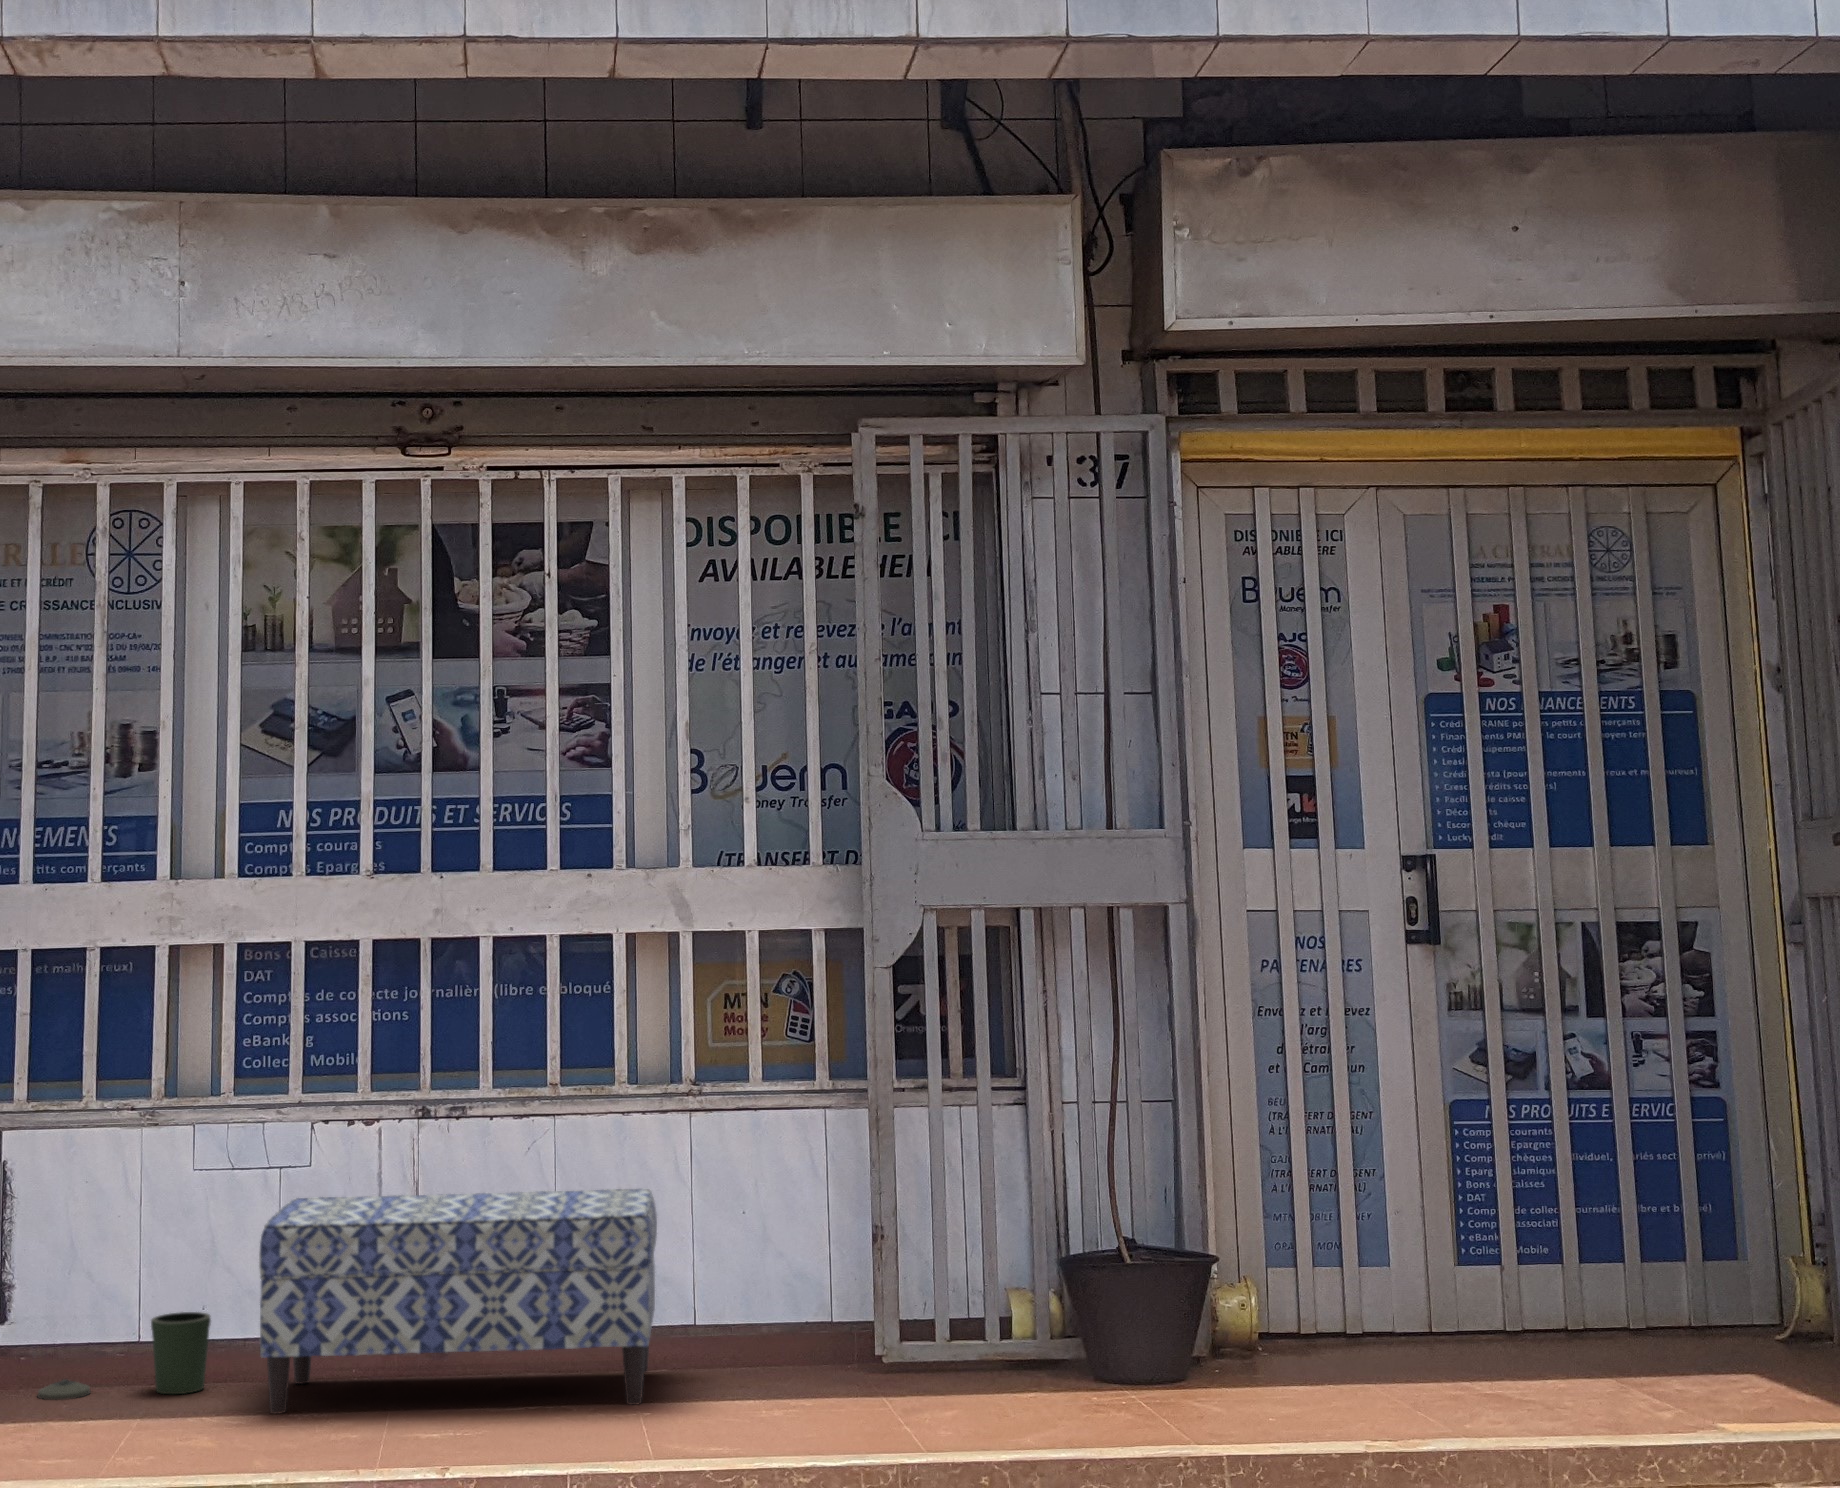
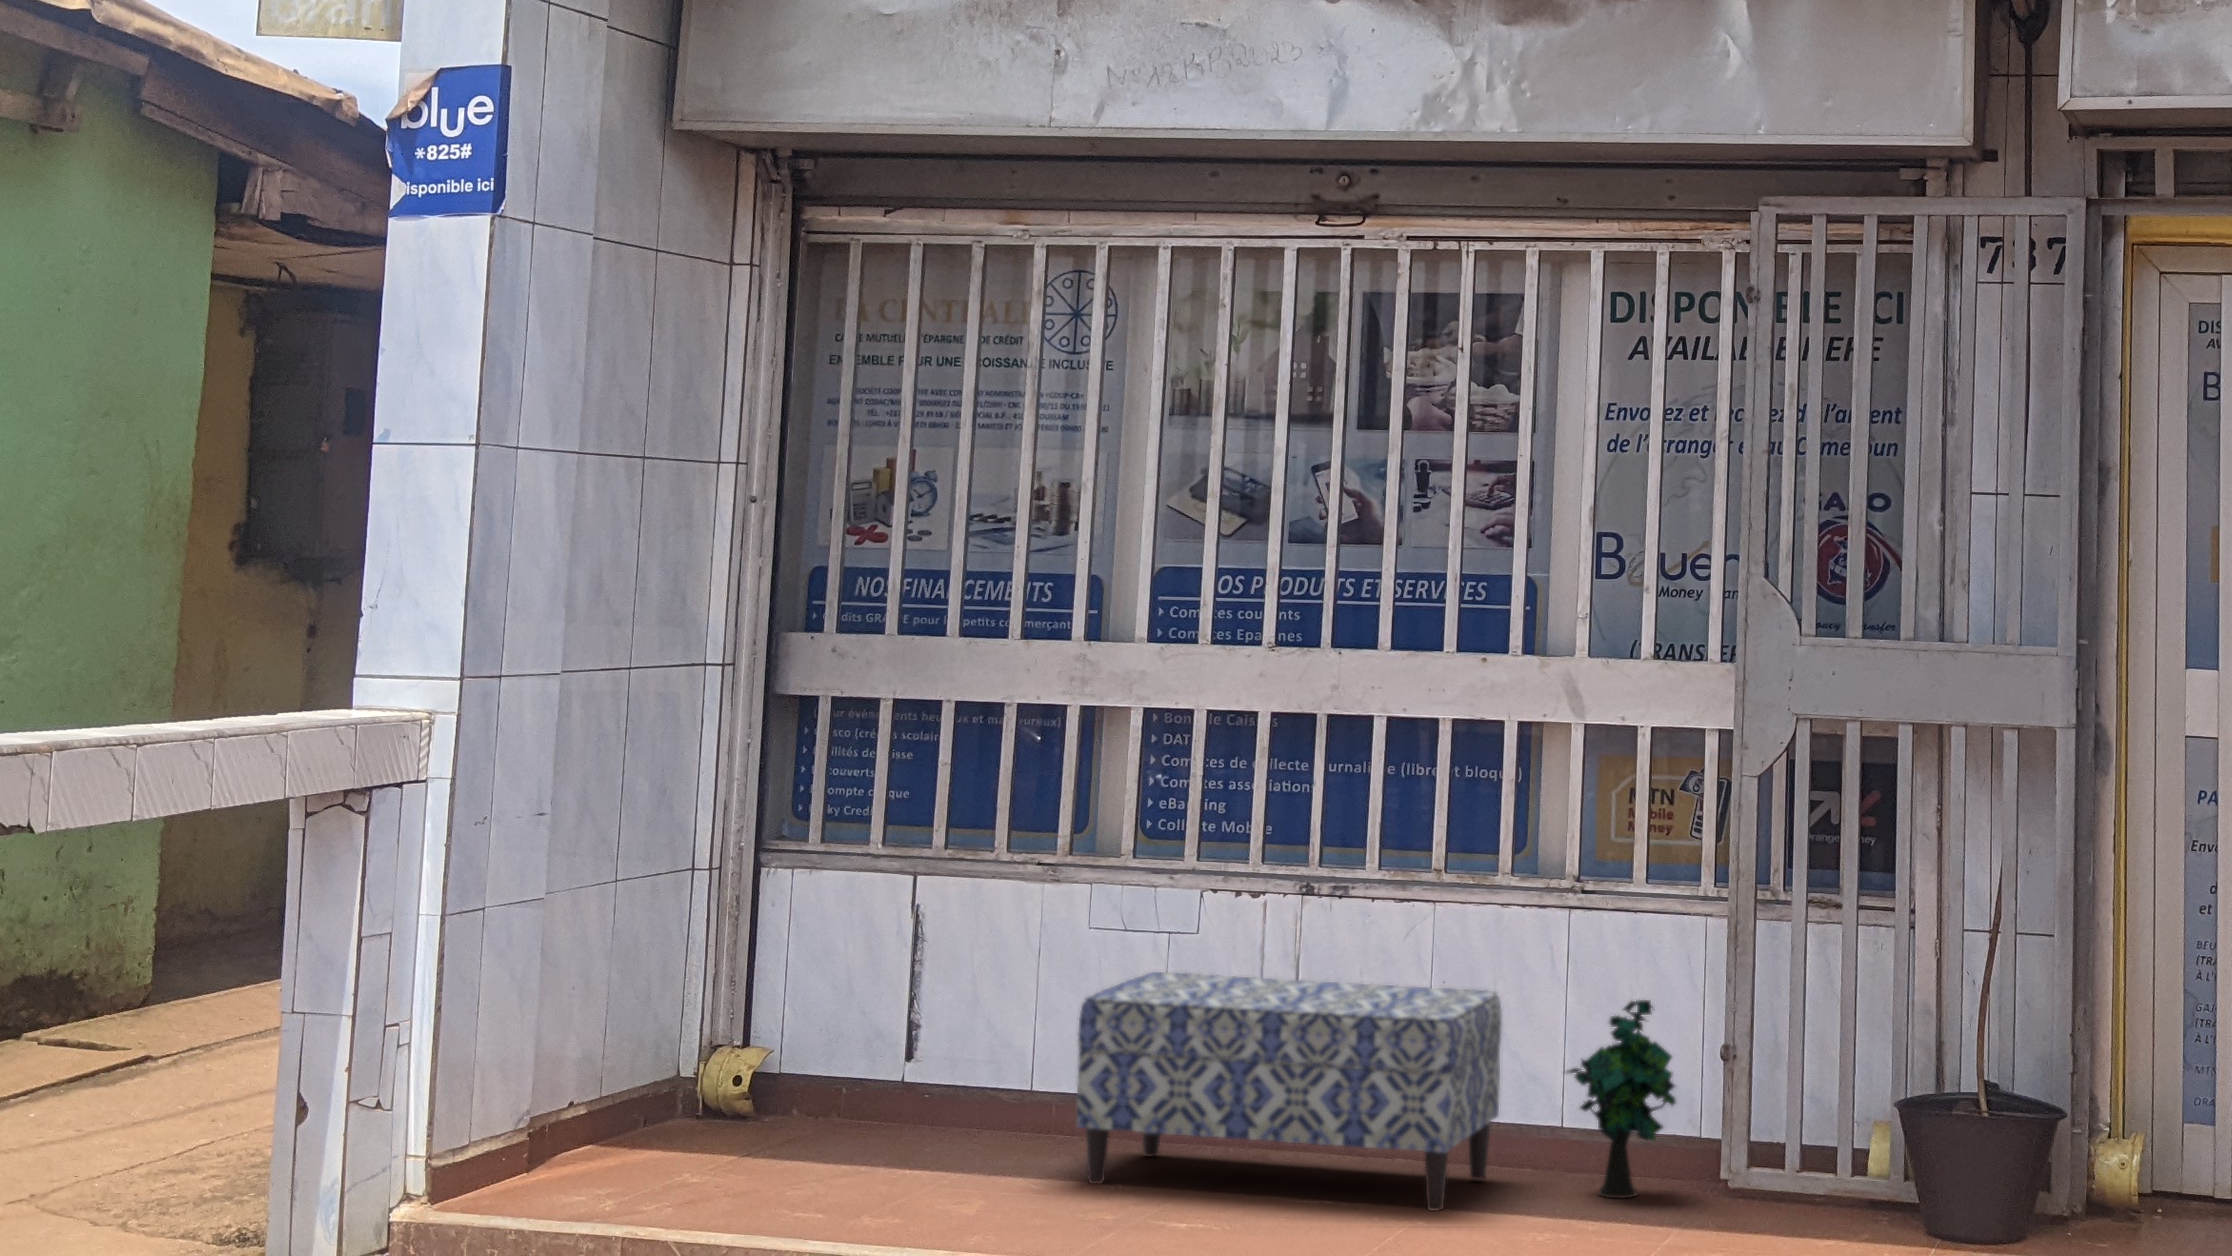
decorative plant: none [726,1183,836,1378] -> present [1568,1000,1676,1199]
trash can: present [37,1312,211,1400] -> none [900,1075,1065,1155]

